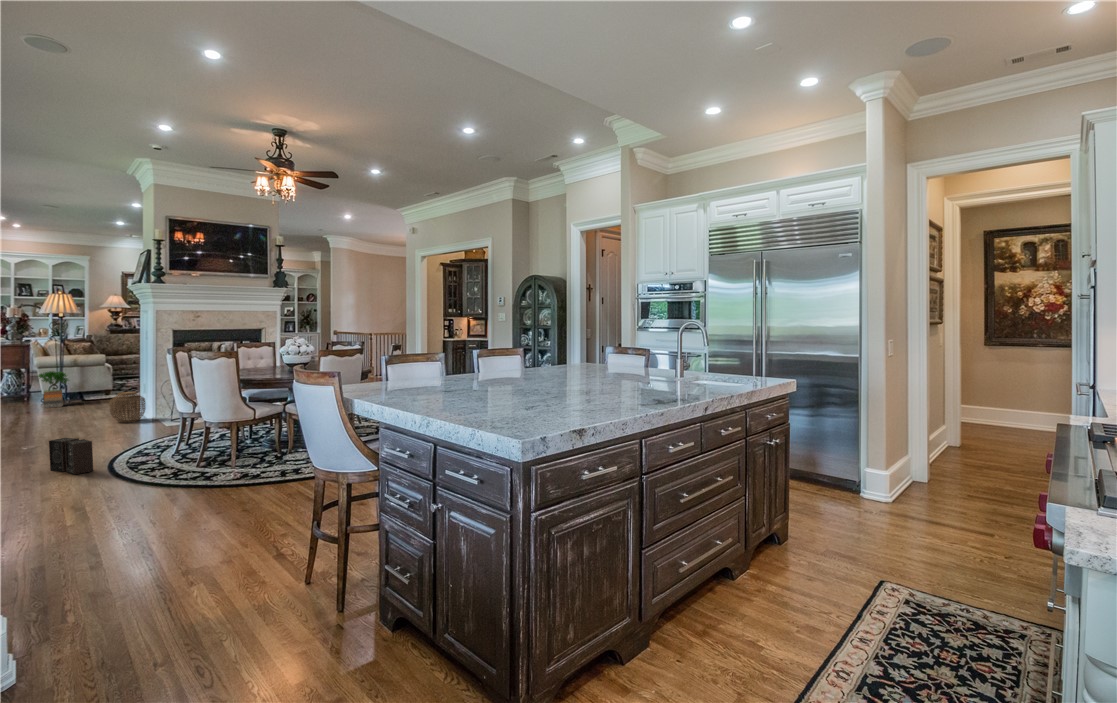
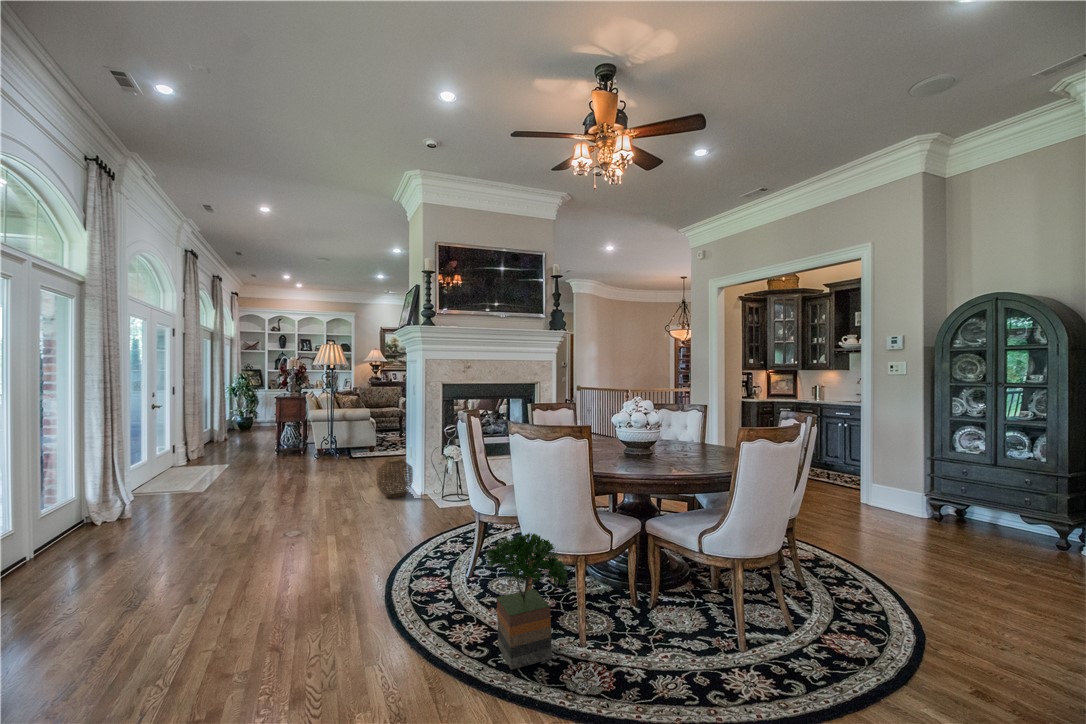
potted tree: present [38,371,68,408] -> present [485,533,568,670]
speaker: present [49,438,93,475] -> none [308,563,367,645]

